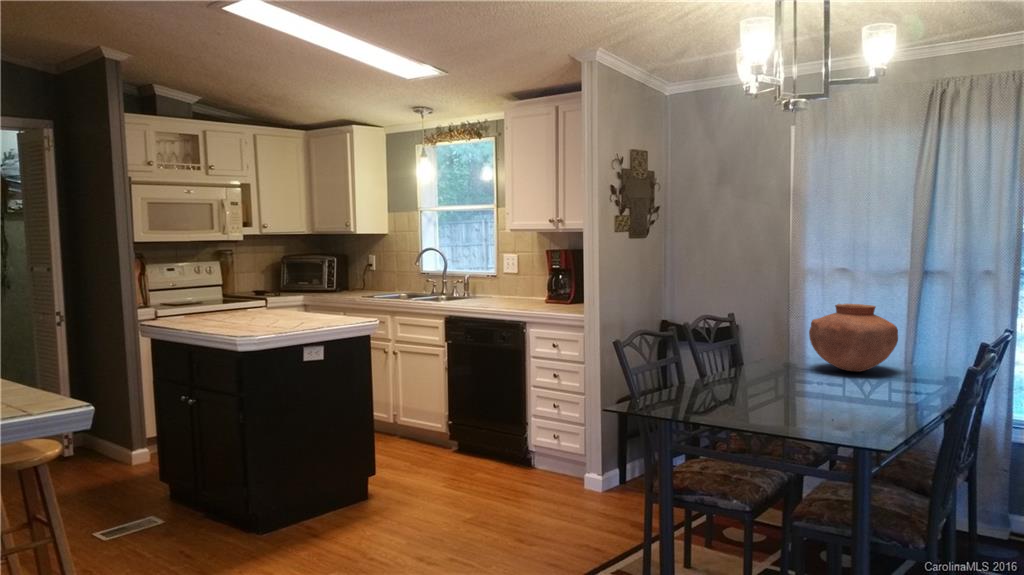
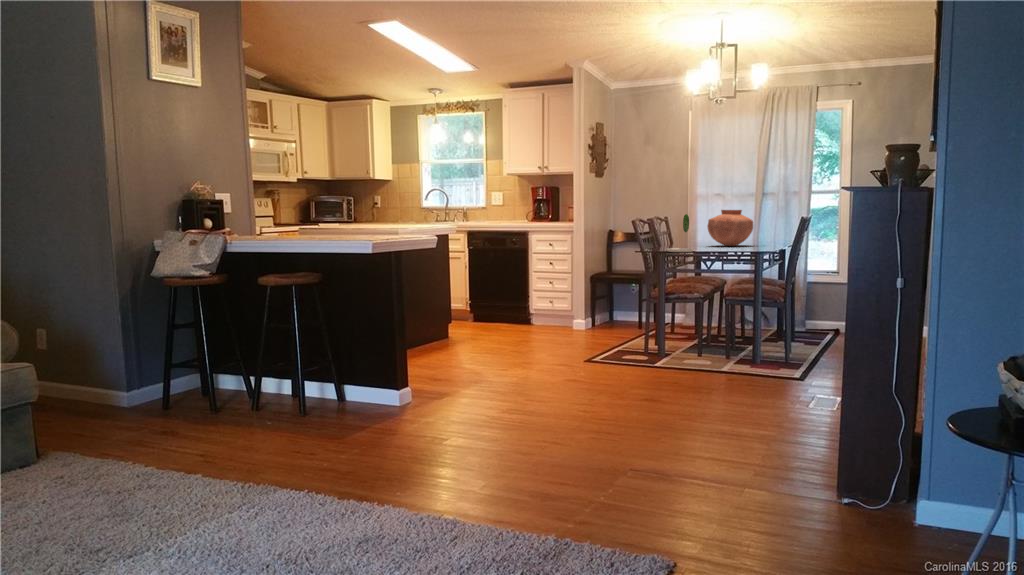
plate: none [696,327,754,406] -> present [666,214,694,252]

